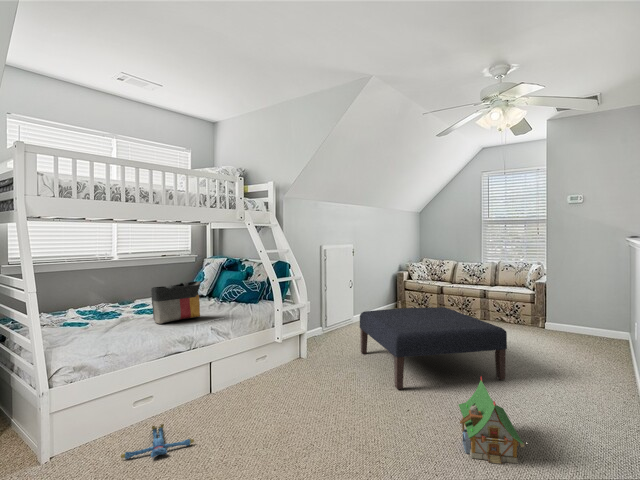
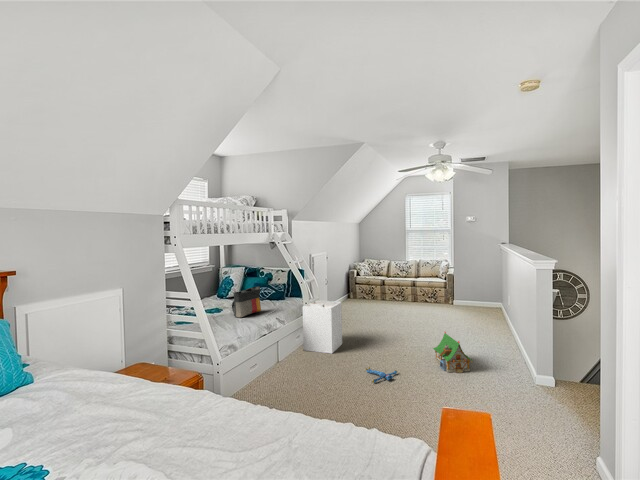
laundry hamper: none [268,307,331,390] -> present [303,300,342,353]
ottoman: present [360,307,507,389] -> none [349,295,446,347]
plush toy: present [121,424,194,459] -> present [366,367,398,383]

